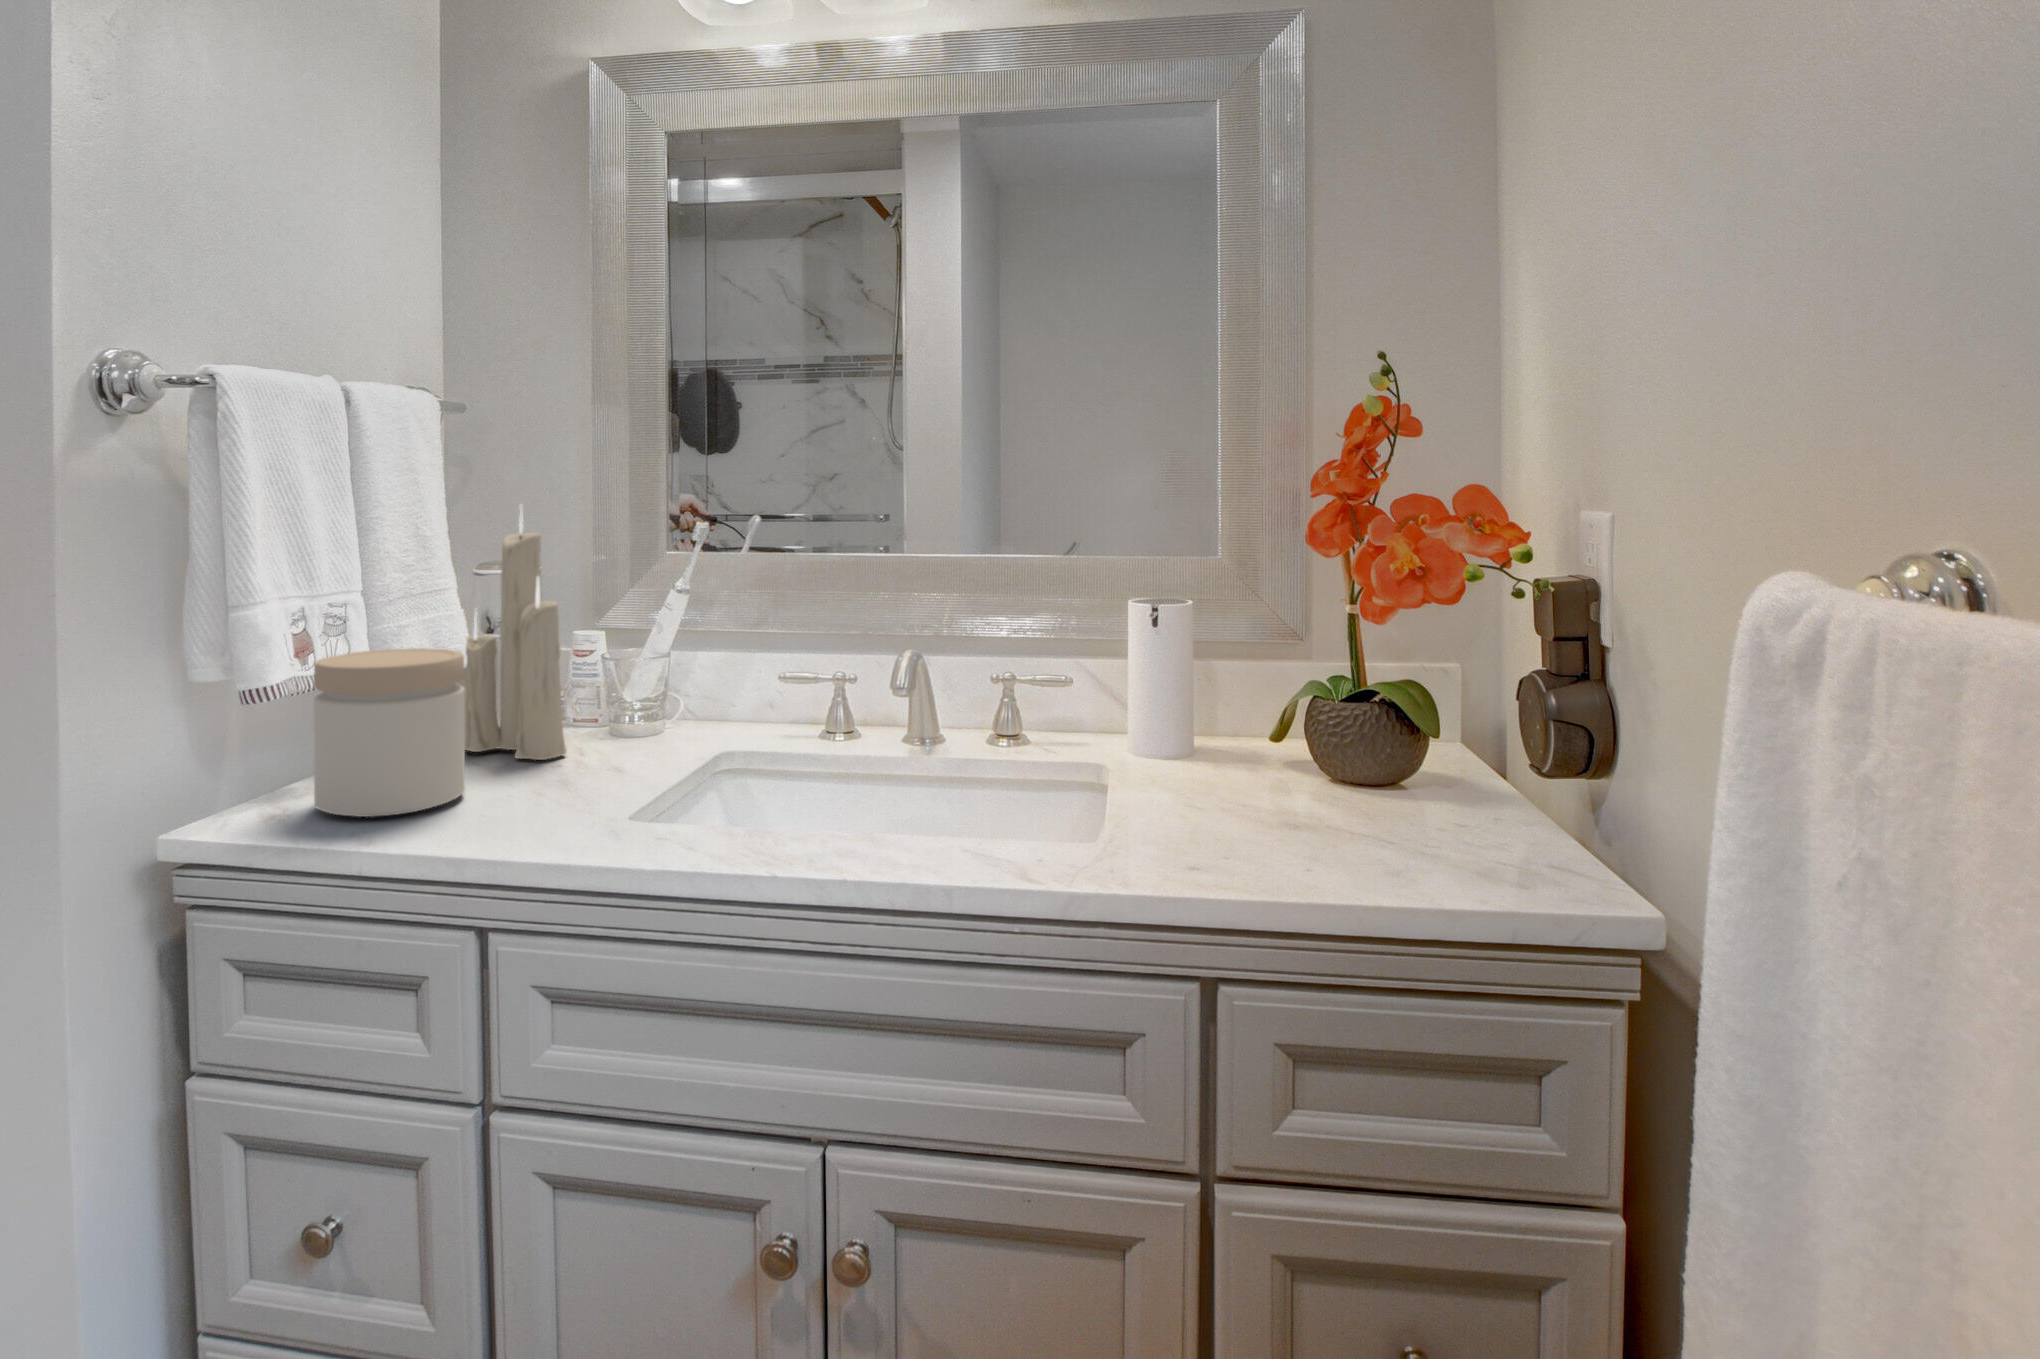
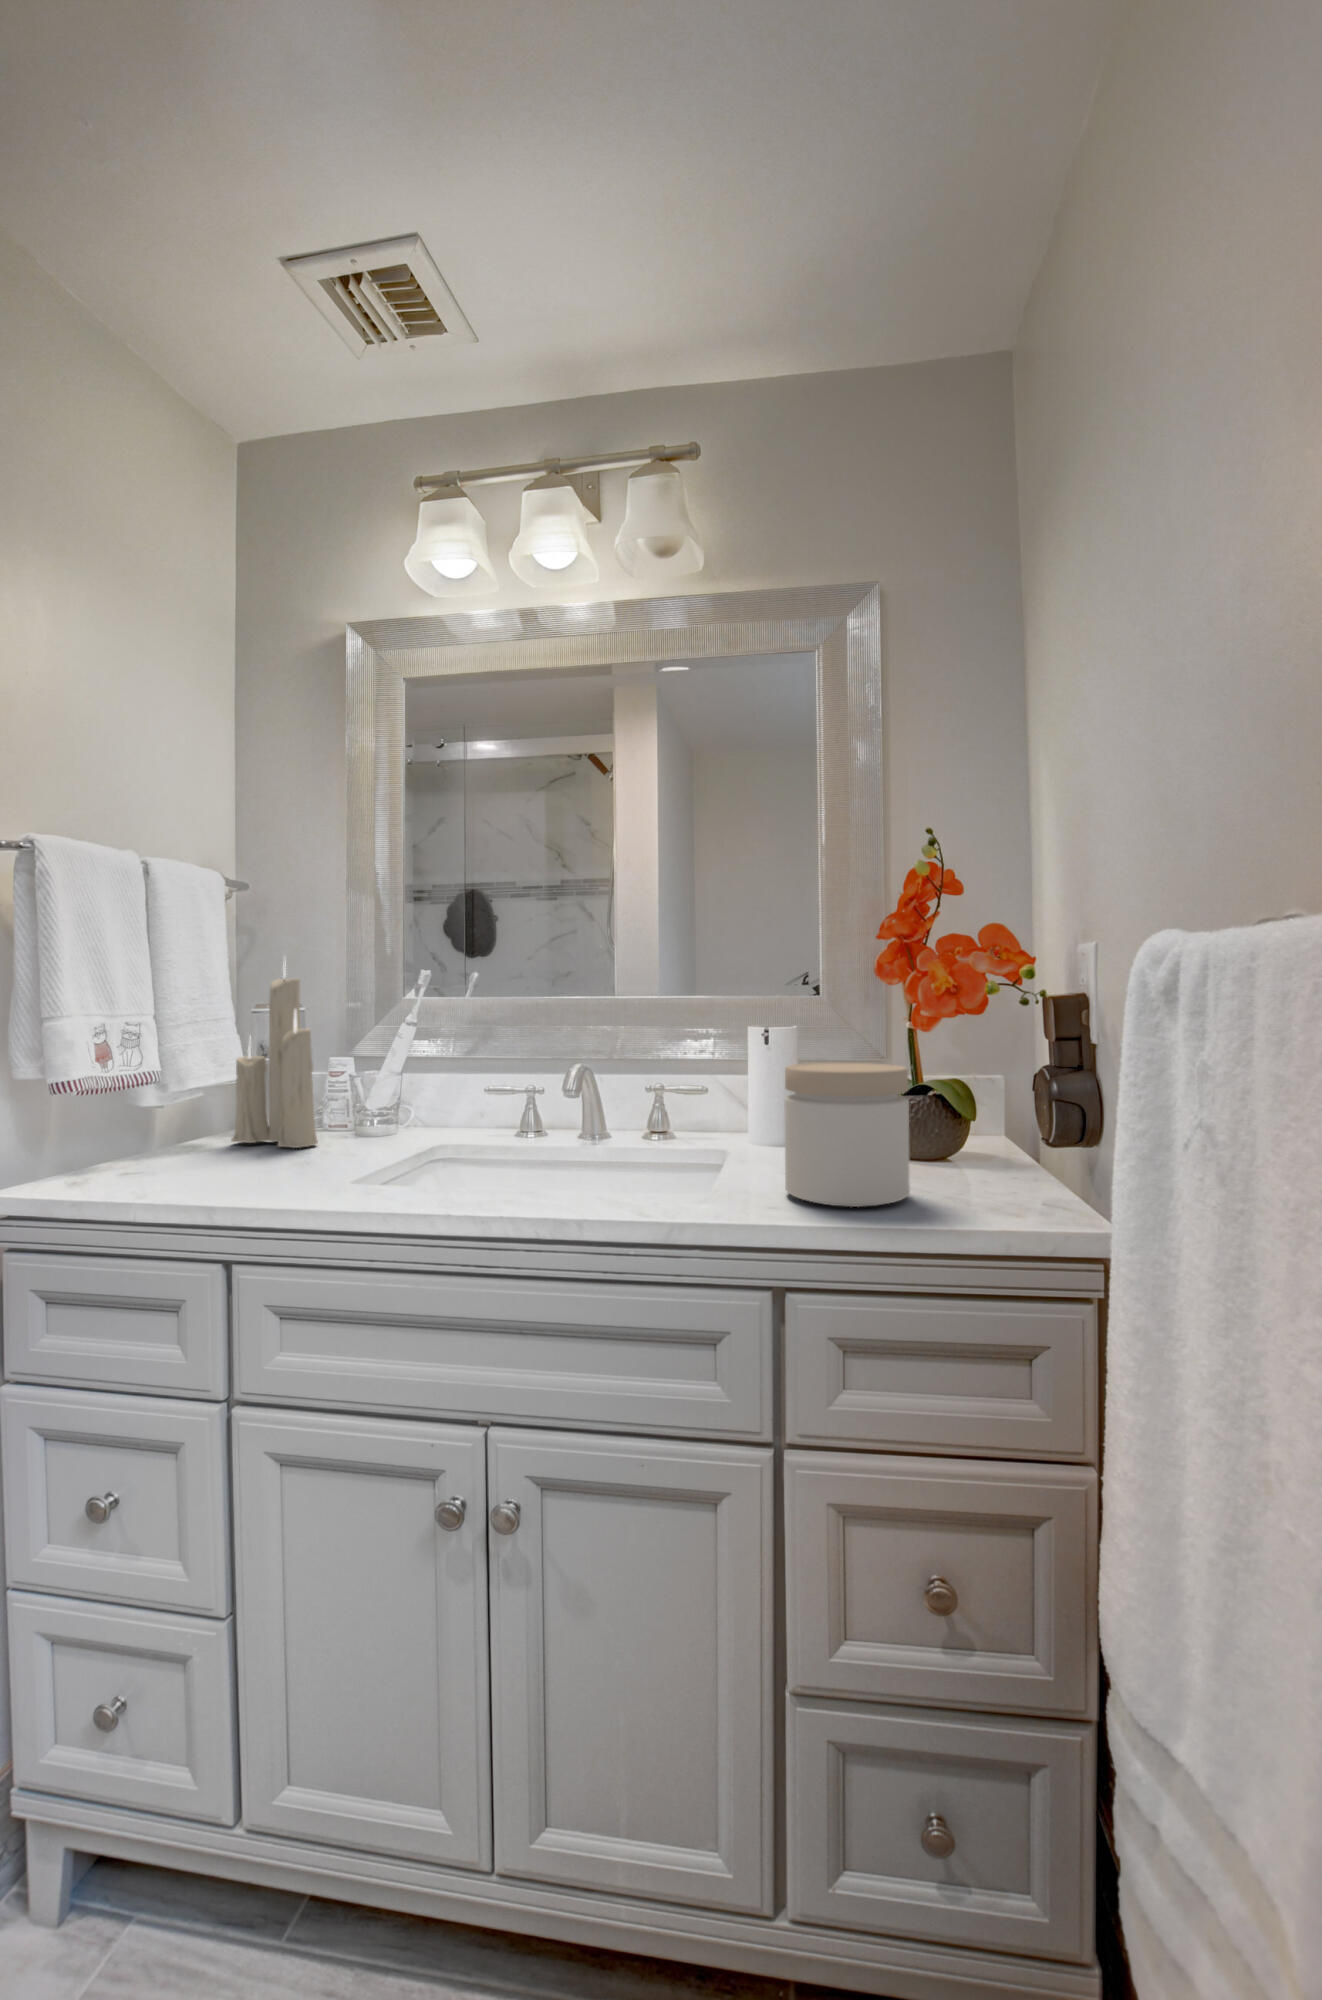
jar: present [314,648,465,817] -> present [785,1063,910,1207]

